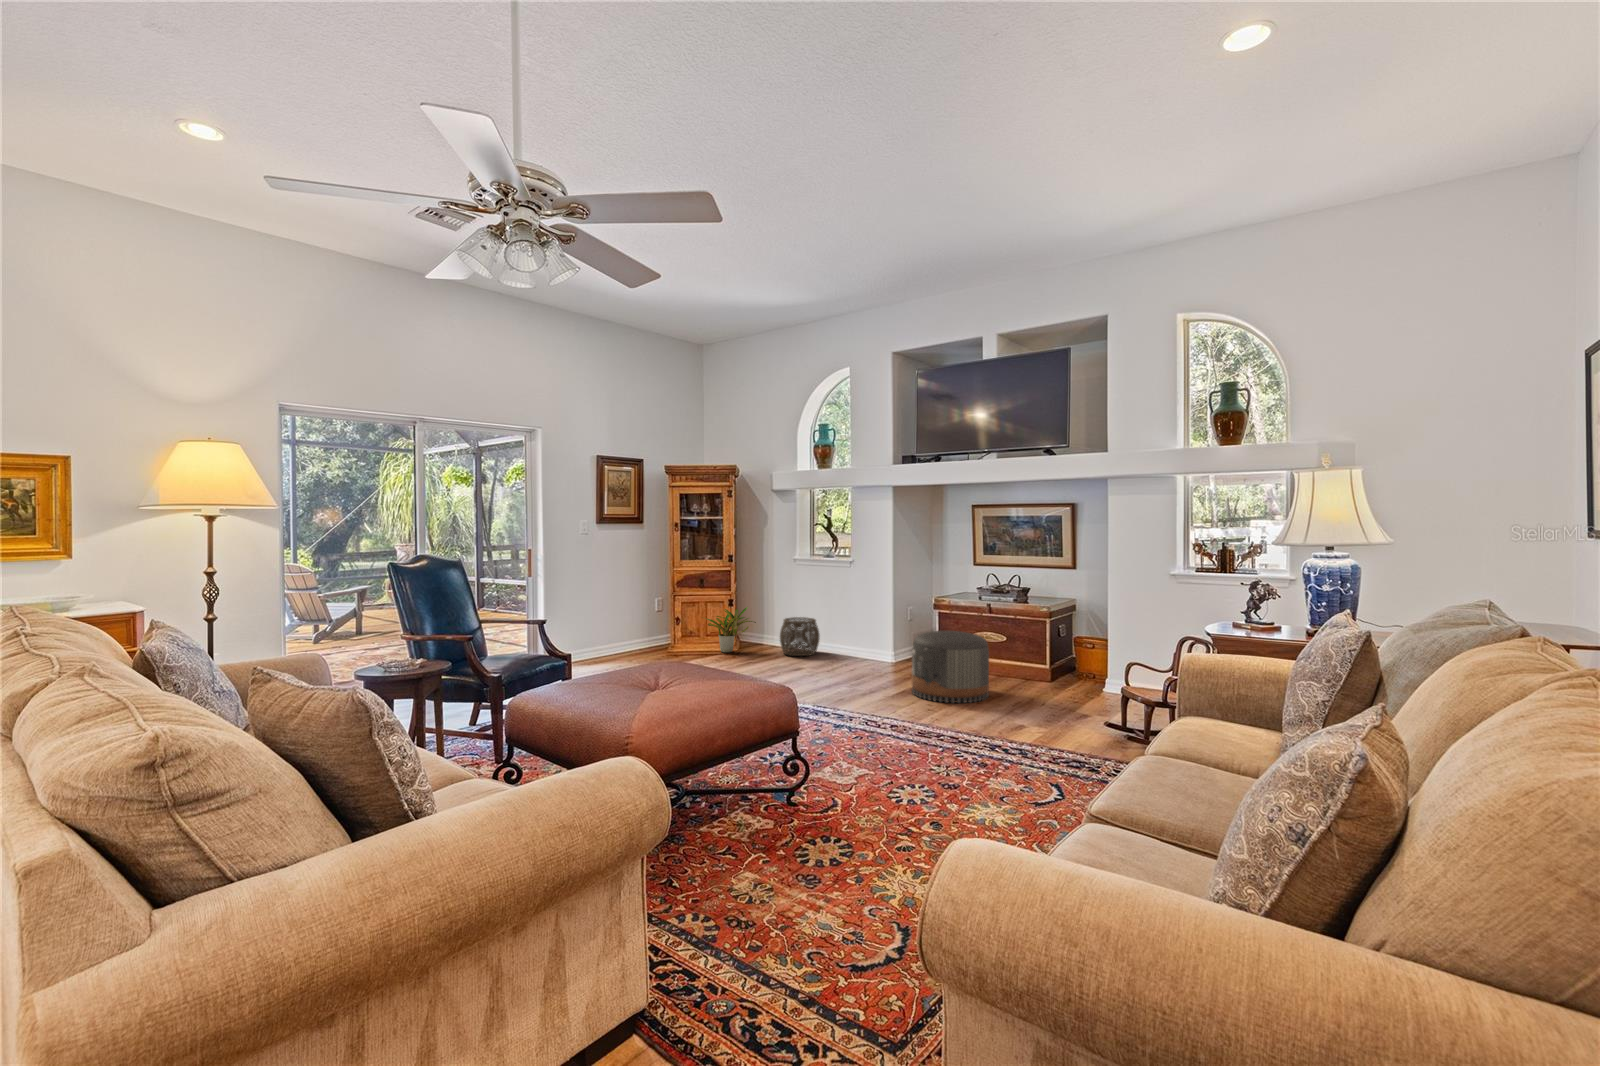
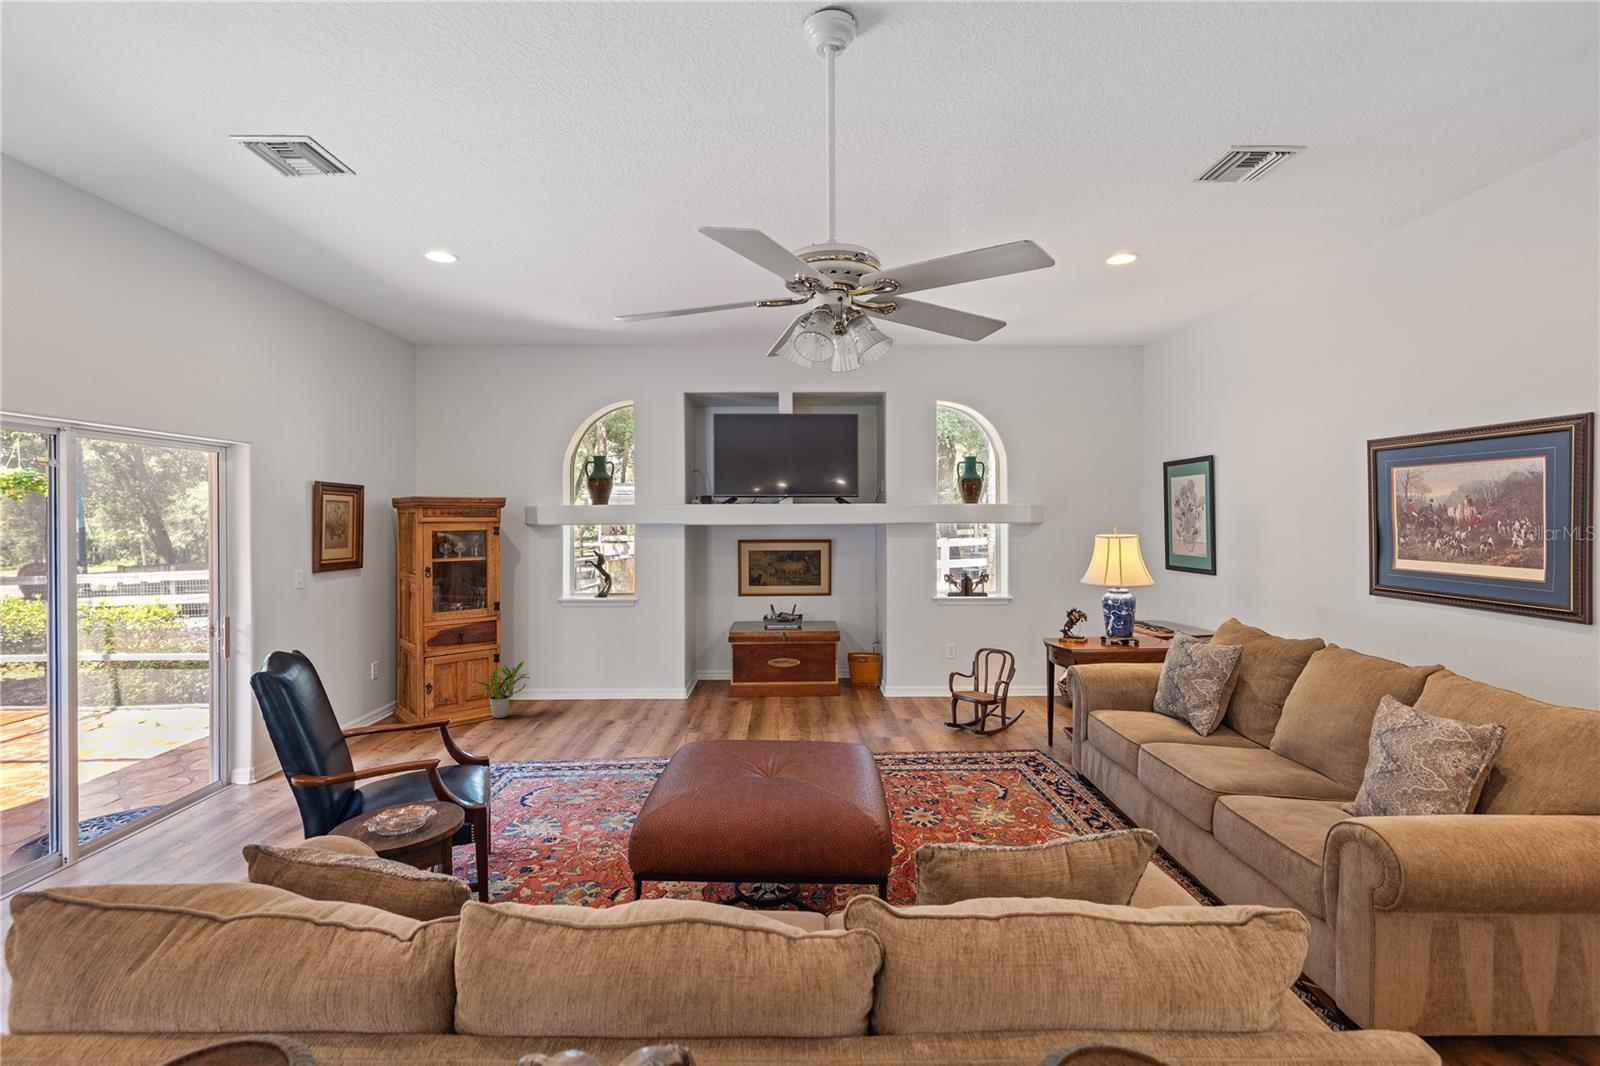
woven basket: present [780,617,820,656] -> none [565,665,611,710]
pouf: present [912,631,989,703] -> none [765,664,834,732]

